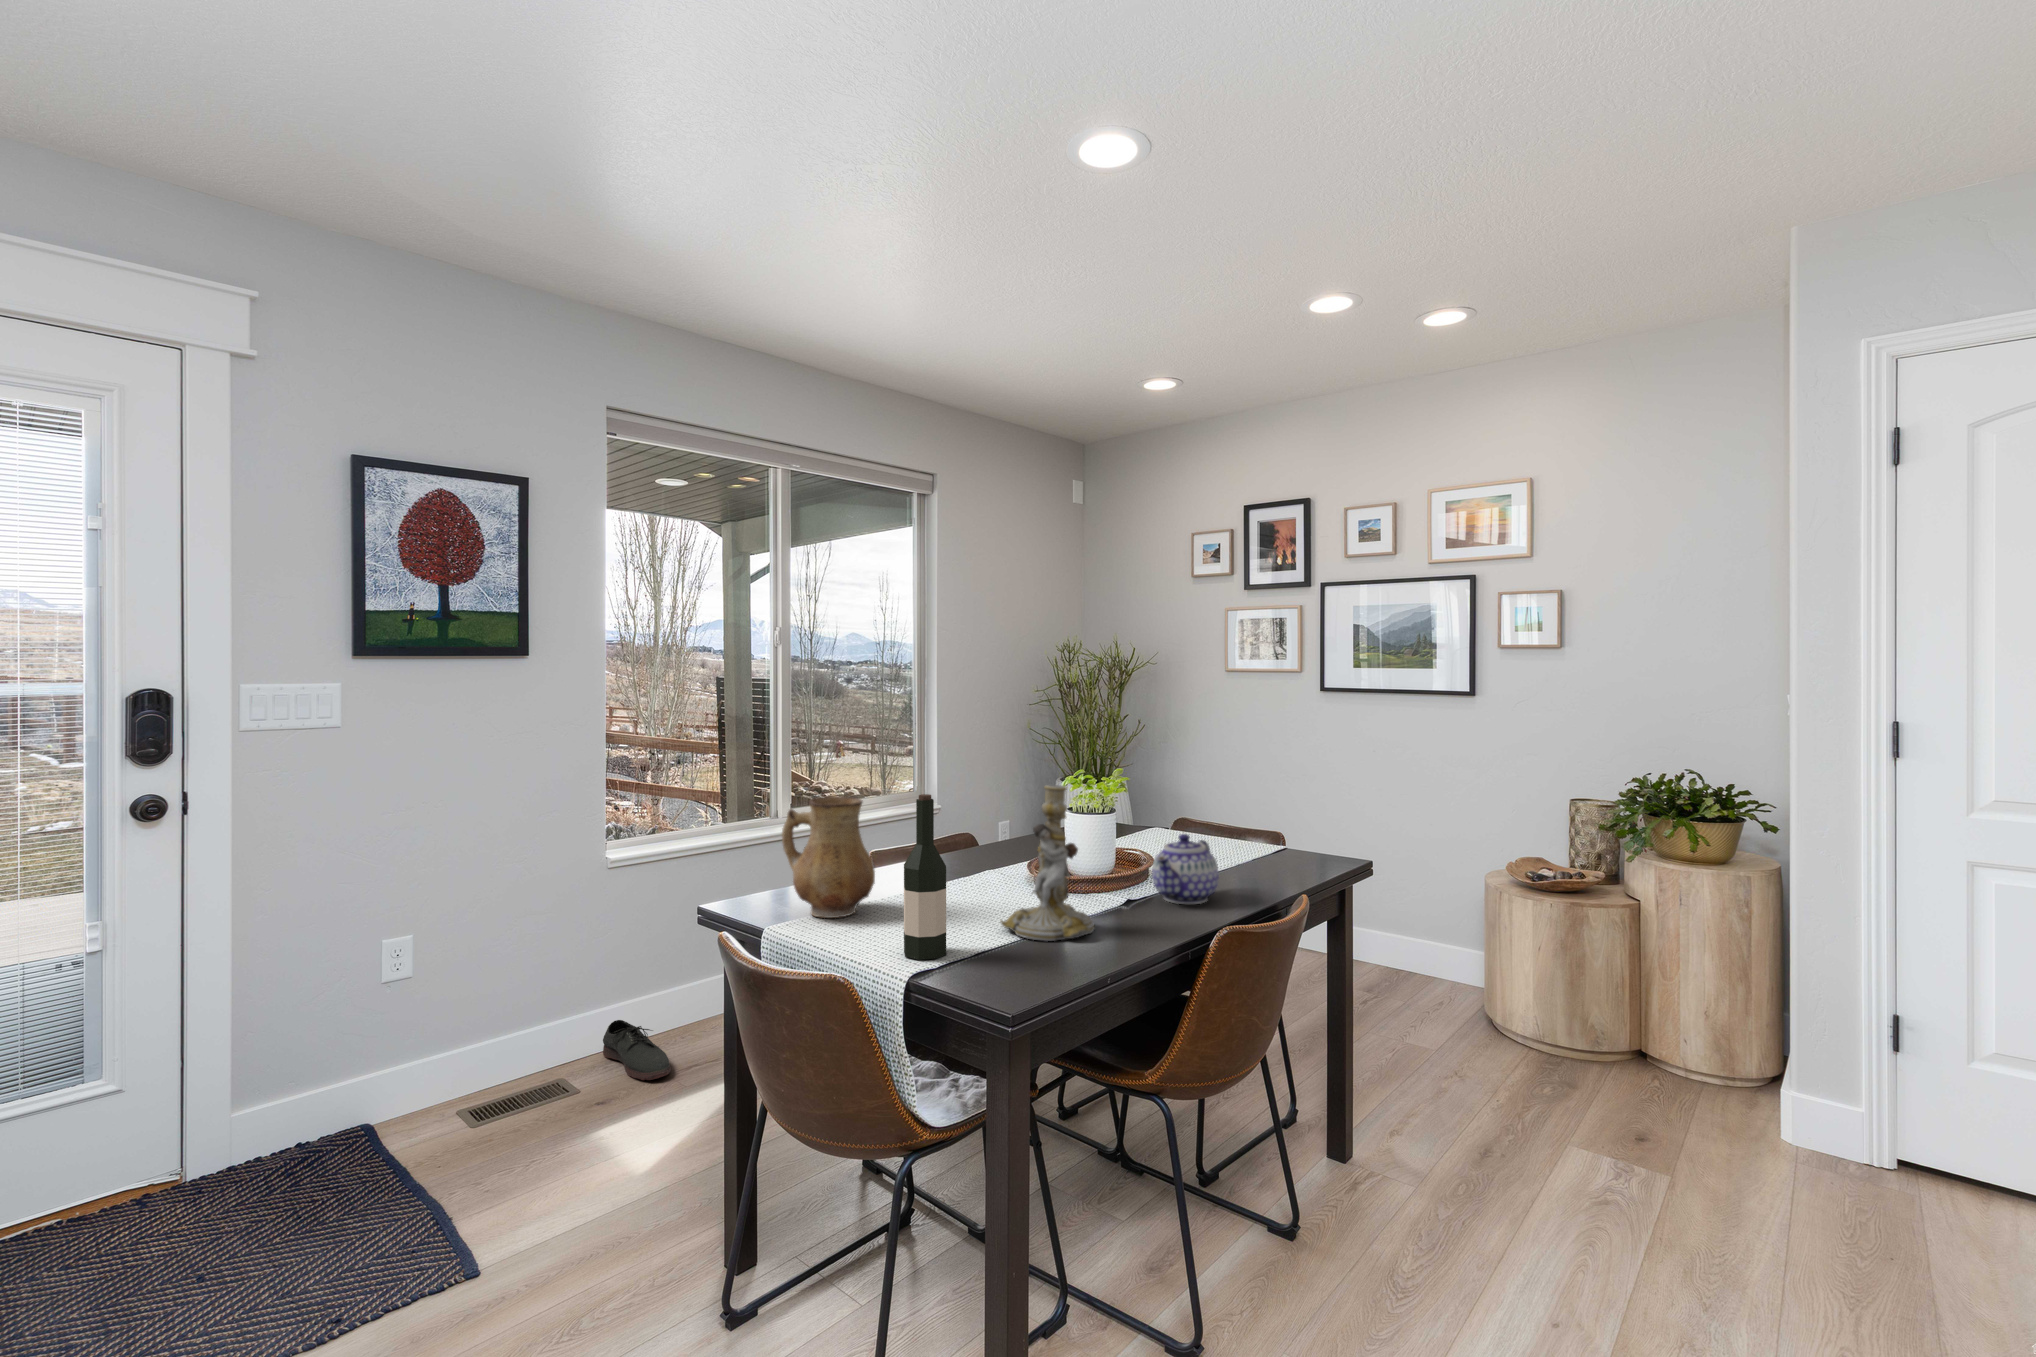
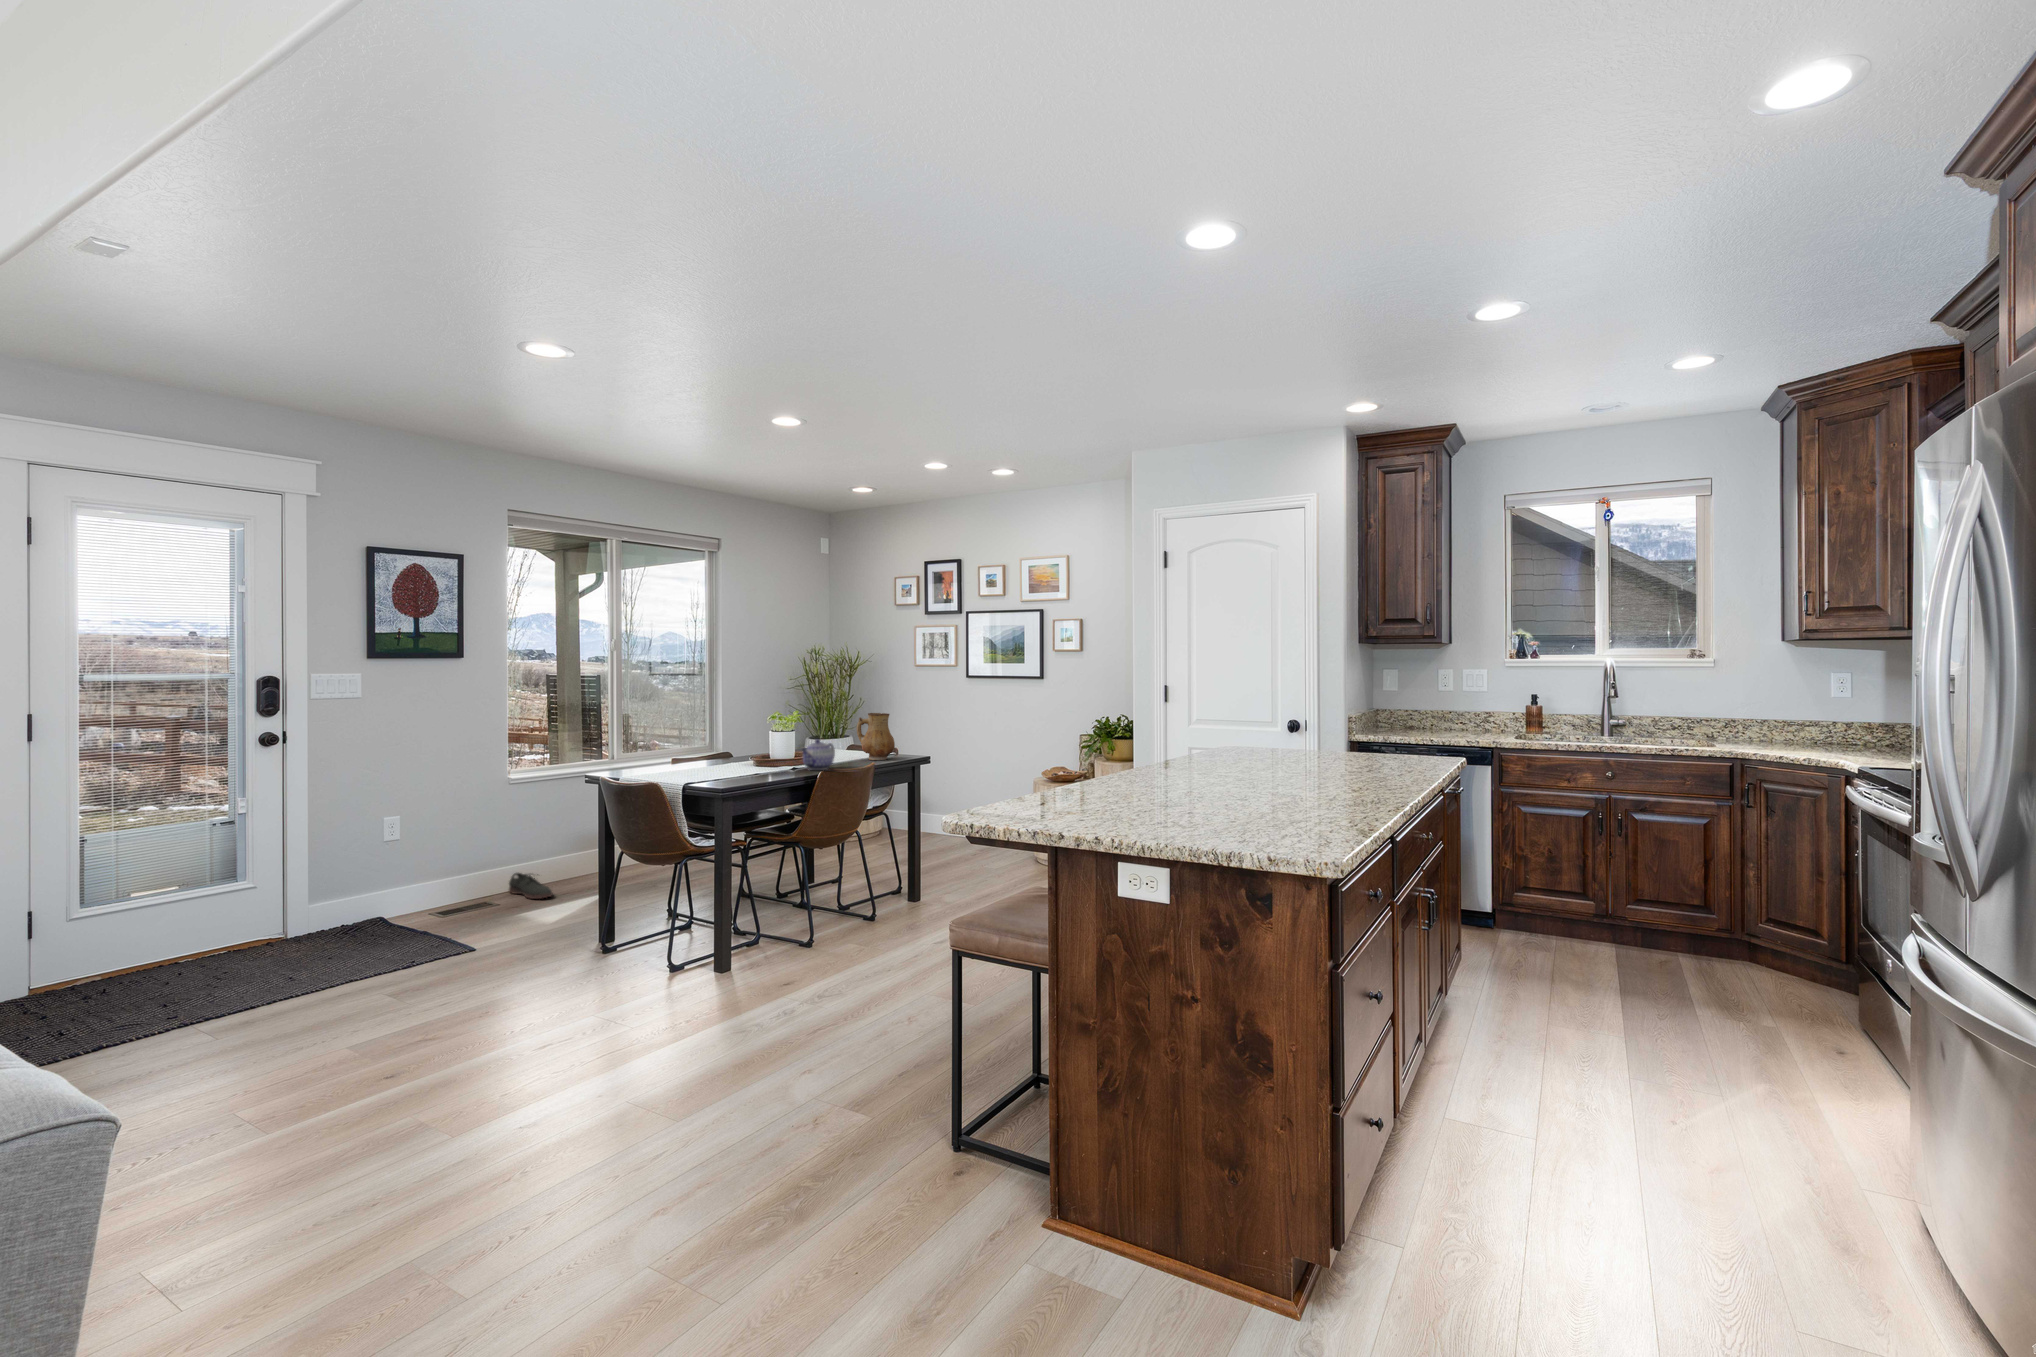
candlestick: present [1001,785,1094,941] -> none [723,713,767,779]
wine bottle: present [904,794,946,960] -> none [677,715,695,784]
ceramic pitcher: present [782,796,875,918] -> present [857,713,895,760]

